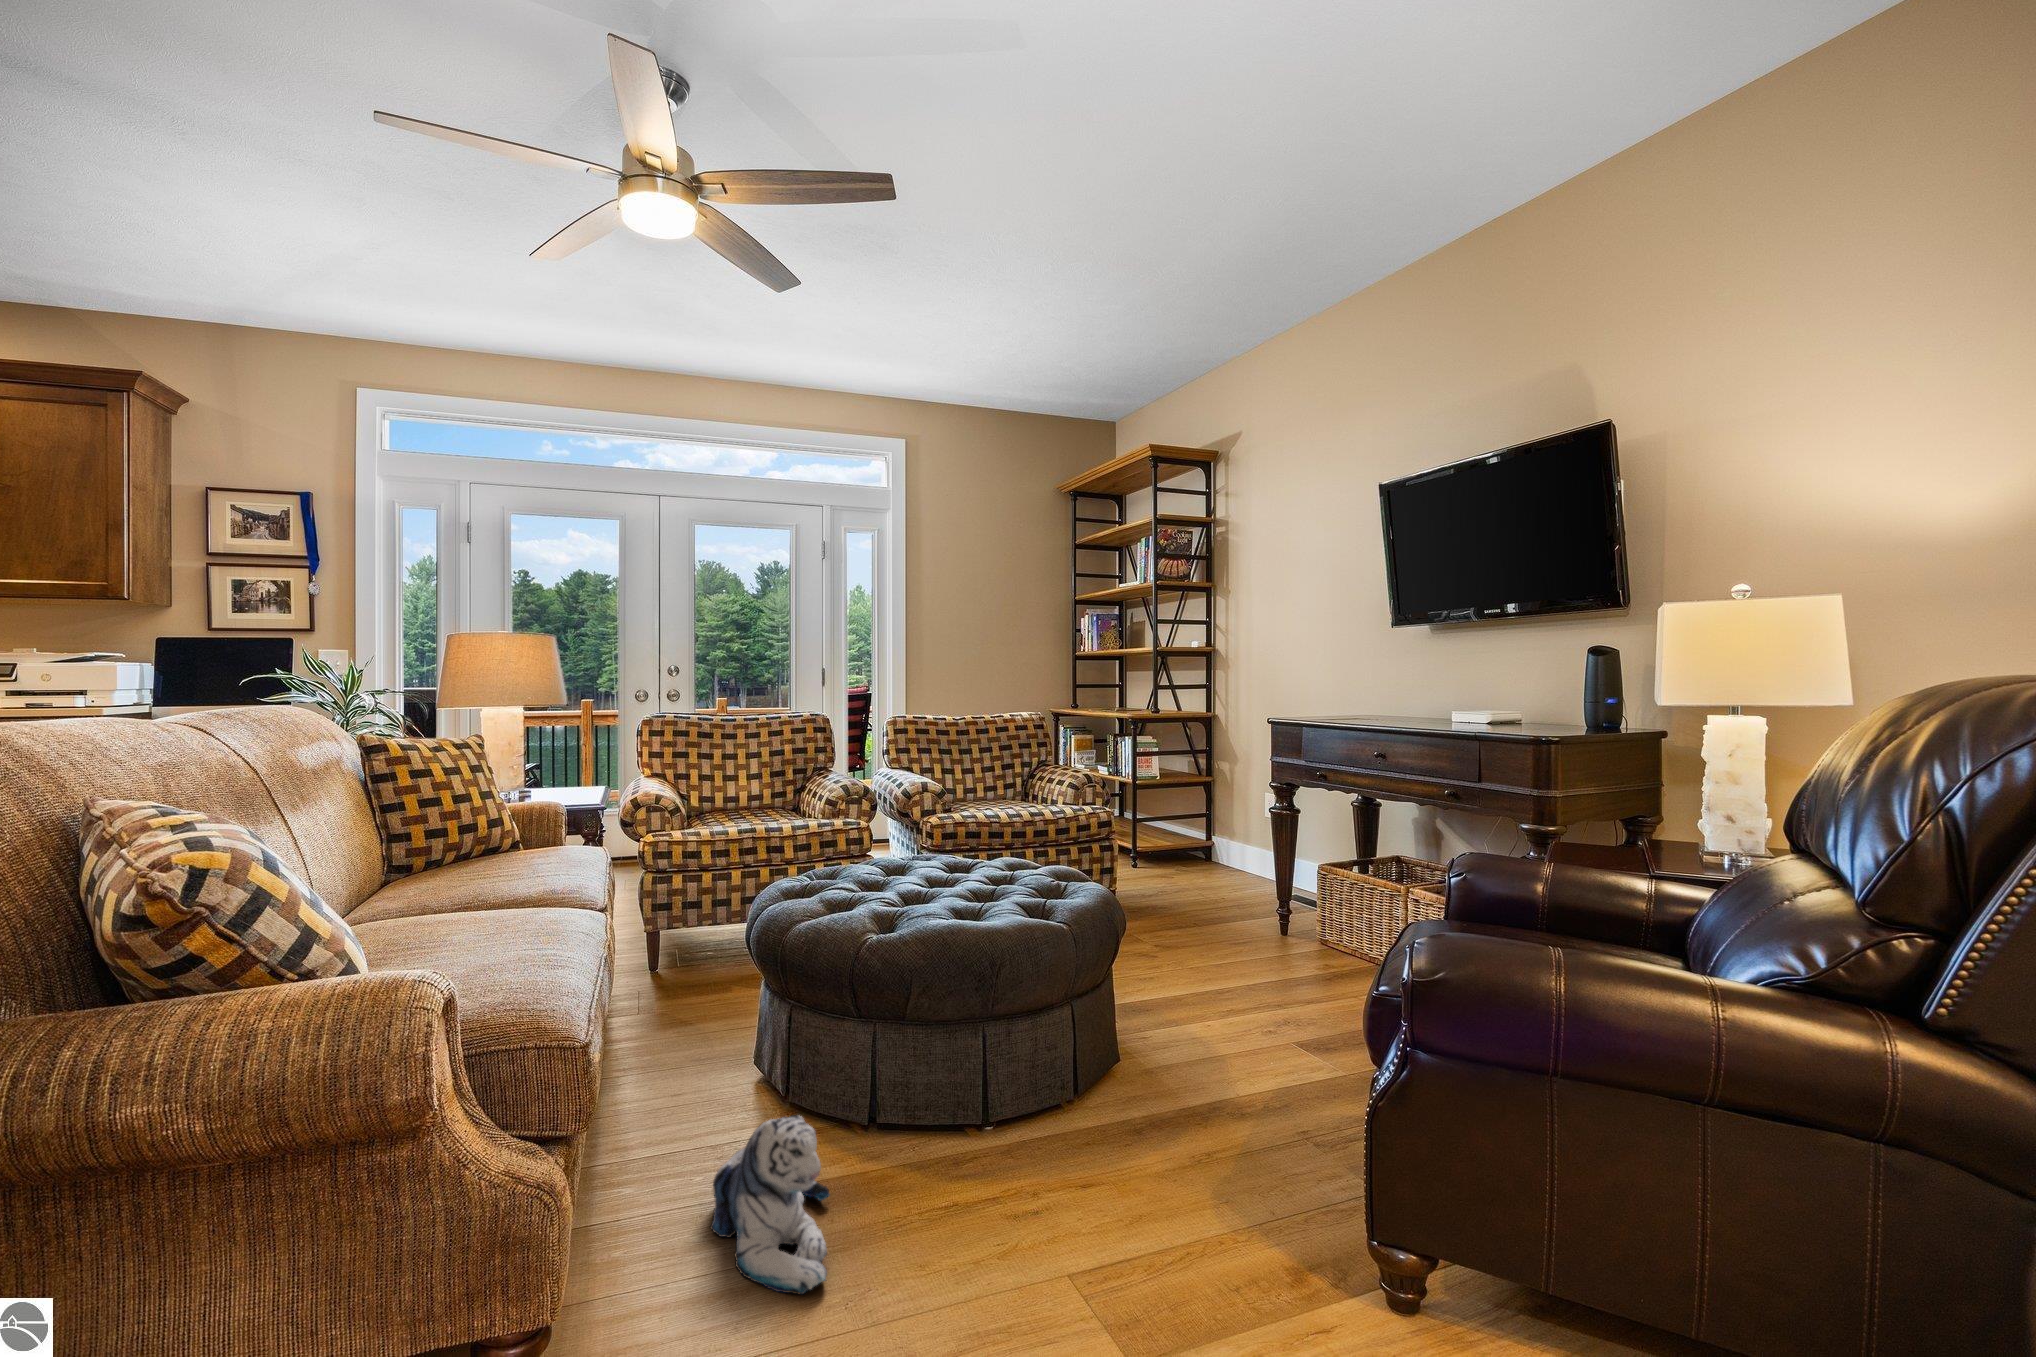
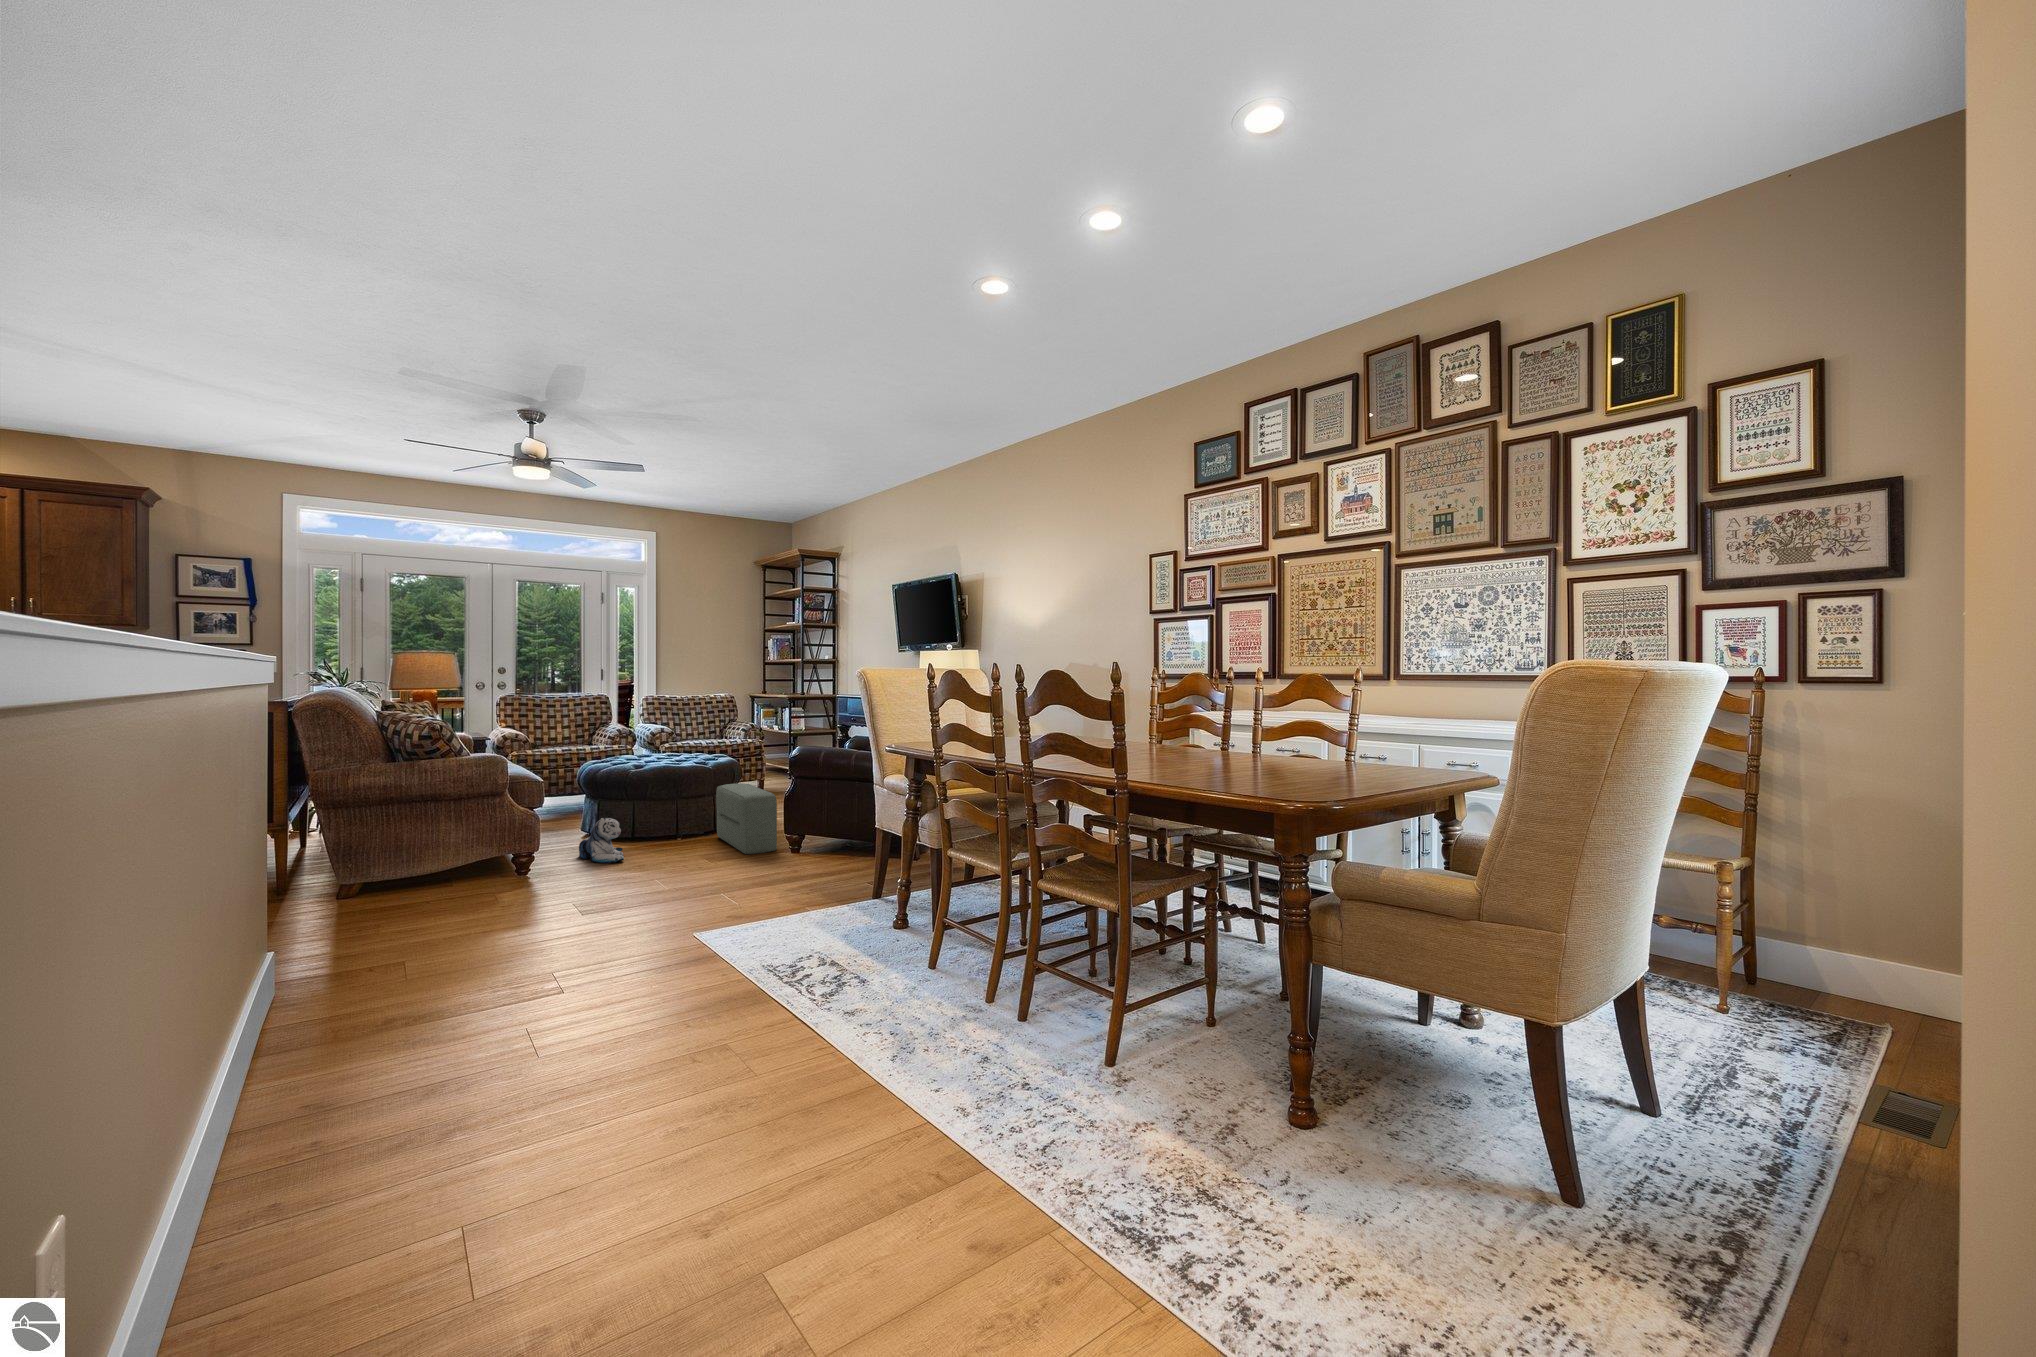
pouf: none [1070,981,1298,1296] -> present [716,783,777,854]

